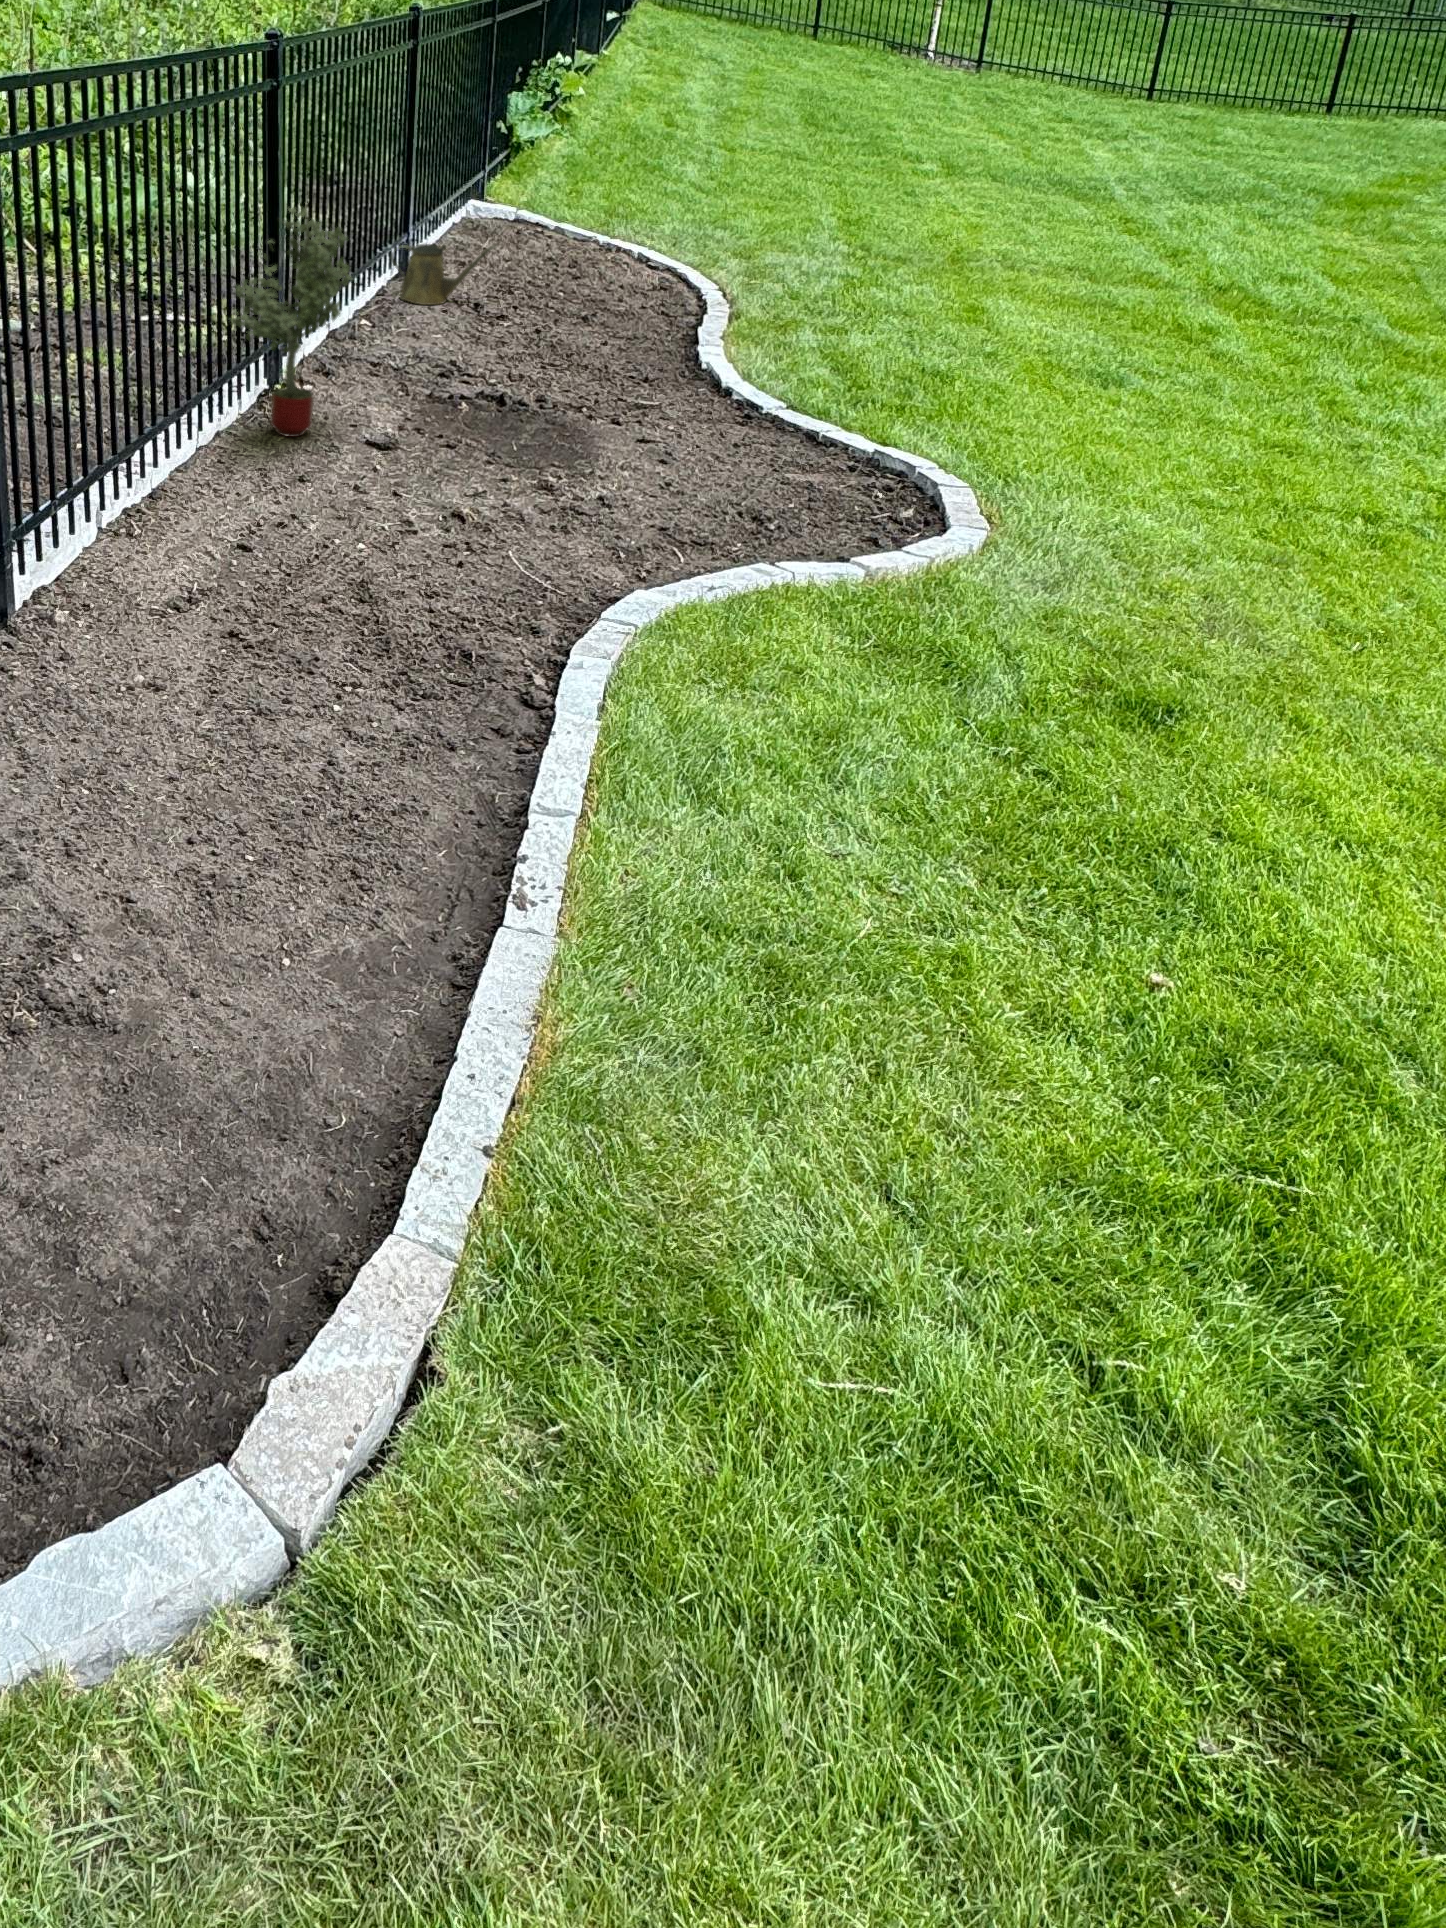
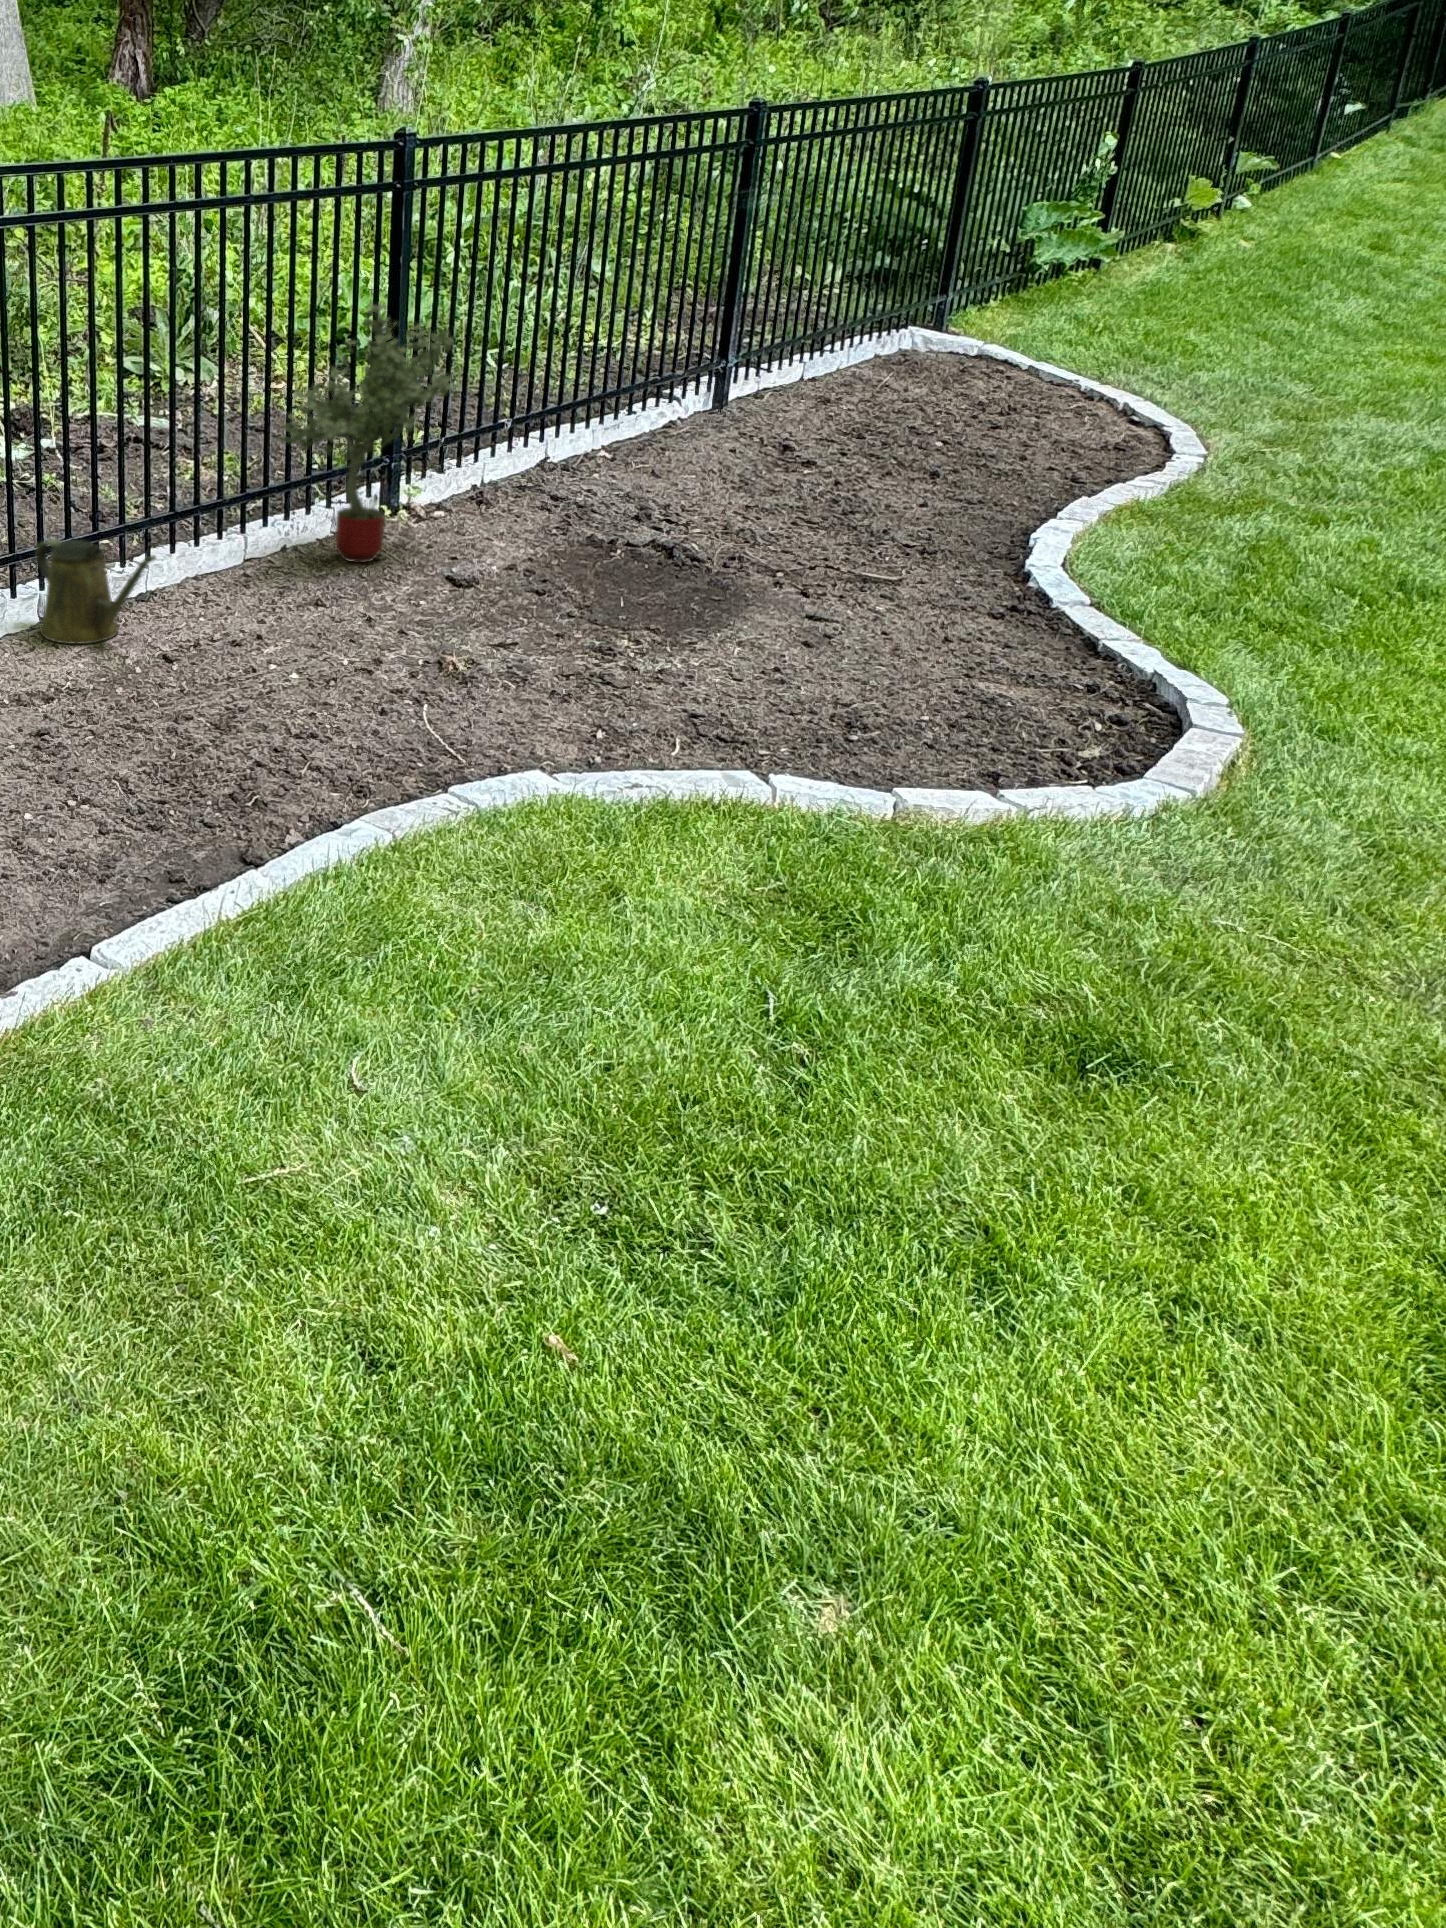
watering can: present [391,244,496,305] -> present [35,539,156,644]

